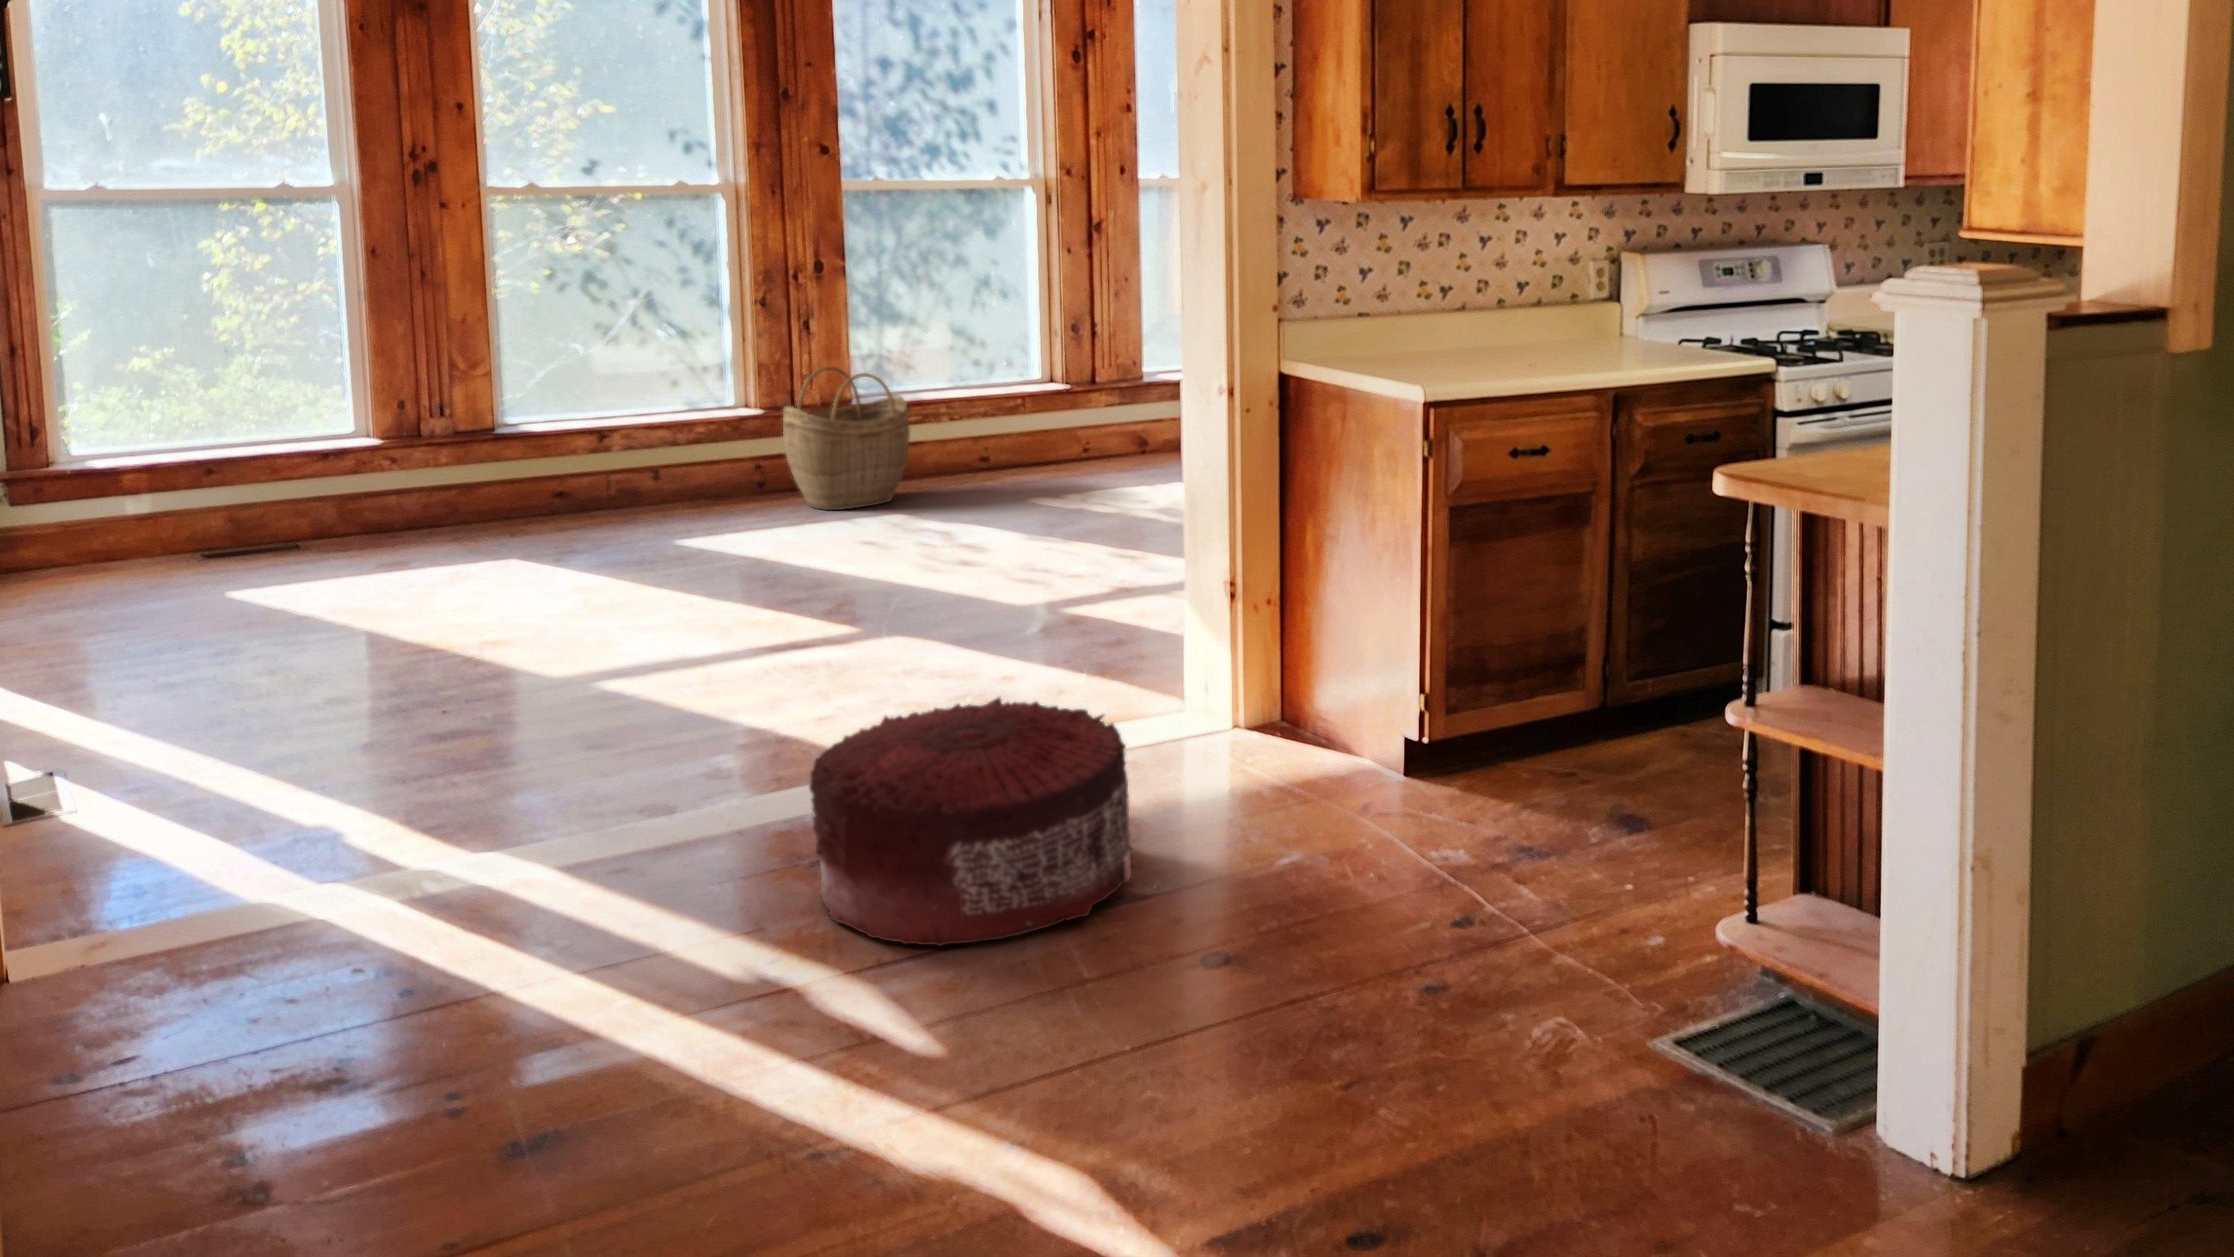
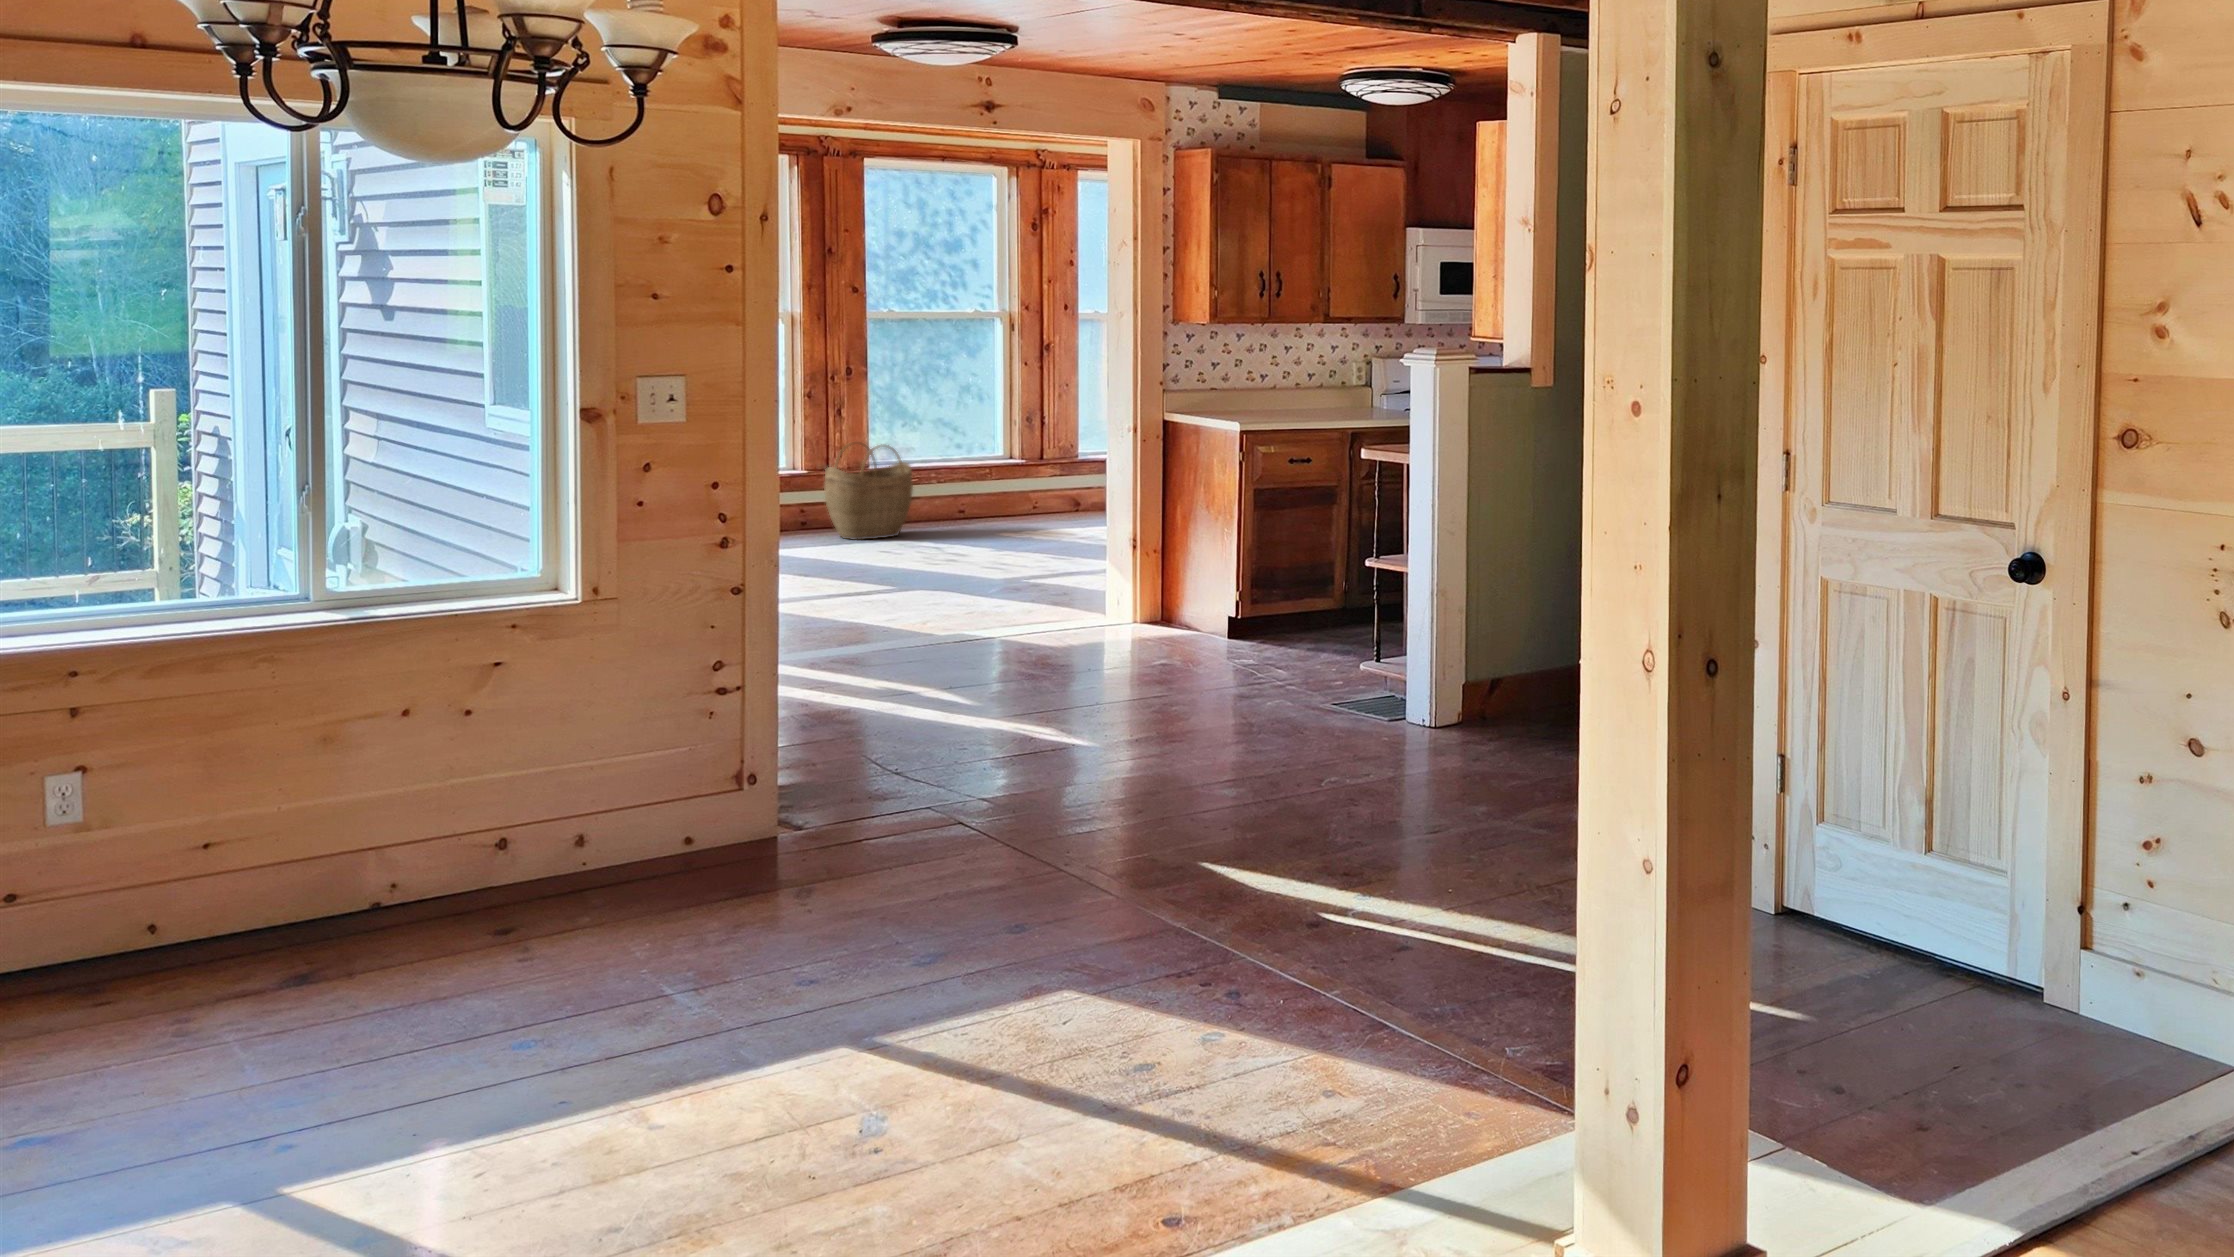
pouf: present [809,698,1132,946] -> none [906,580,1072,682]

